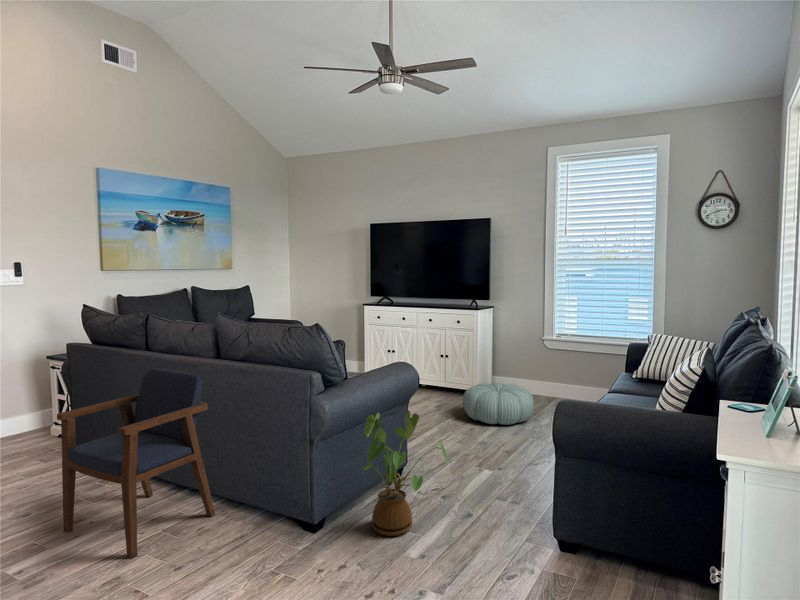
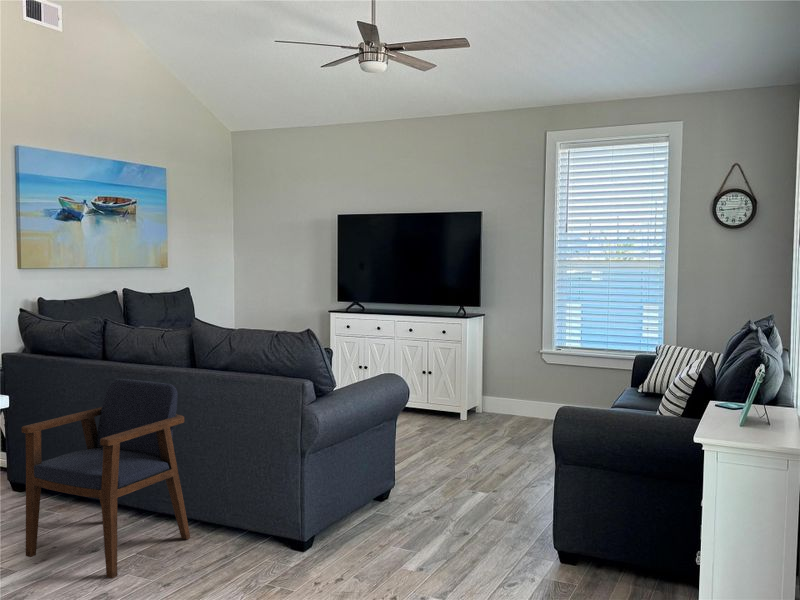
pouf: present [463,383,534,425] -> none [449,401,530,447]
house plant: present [364,411,448,536] -> none [355,422,446,553]

